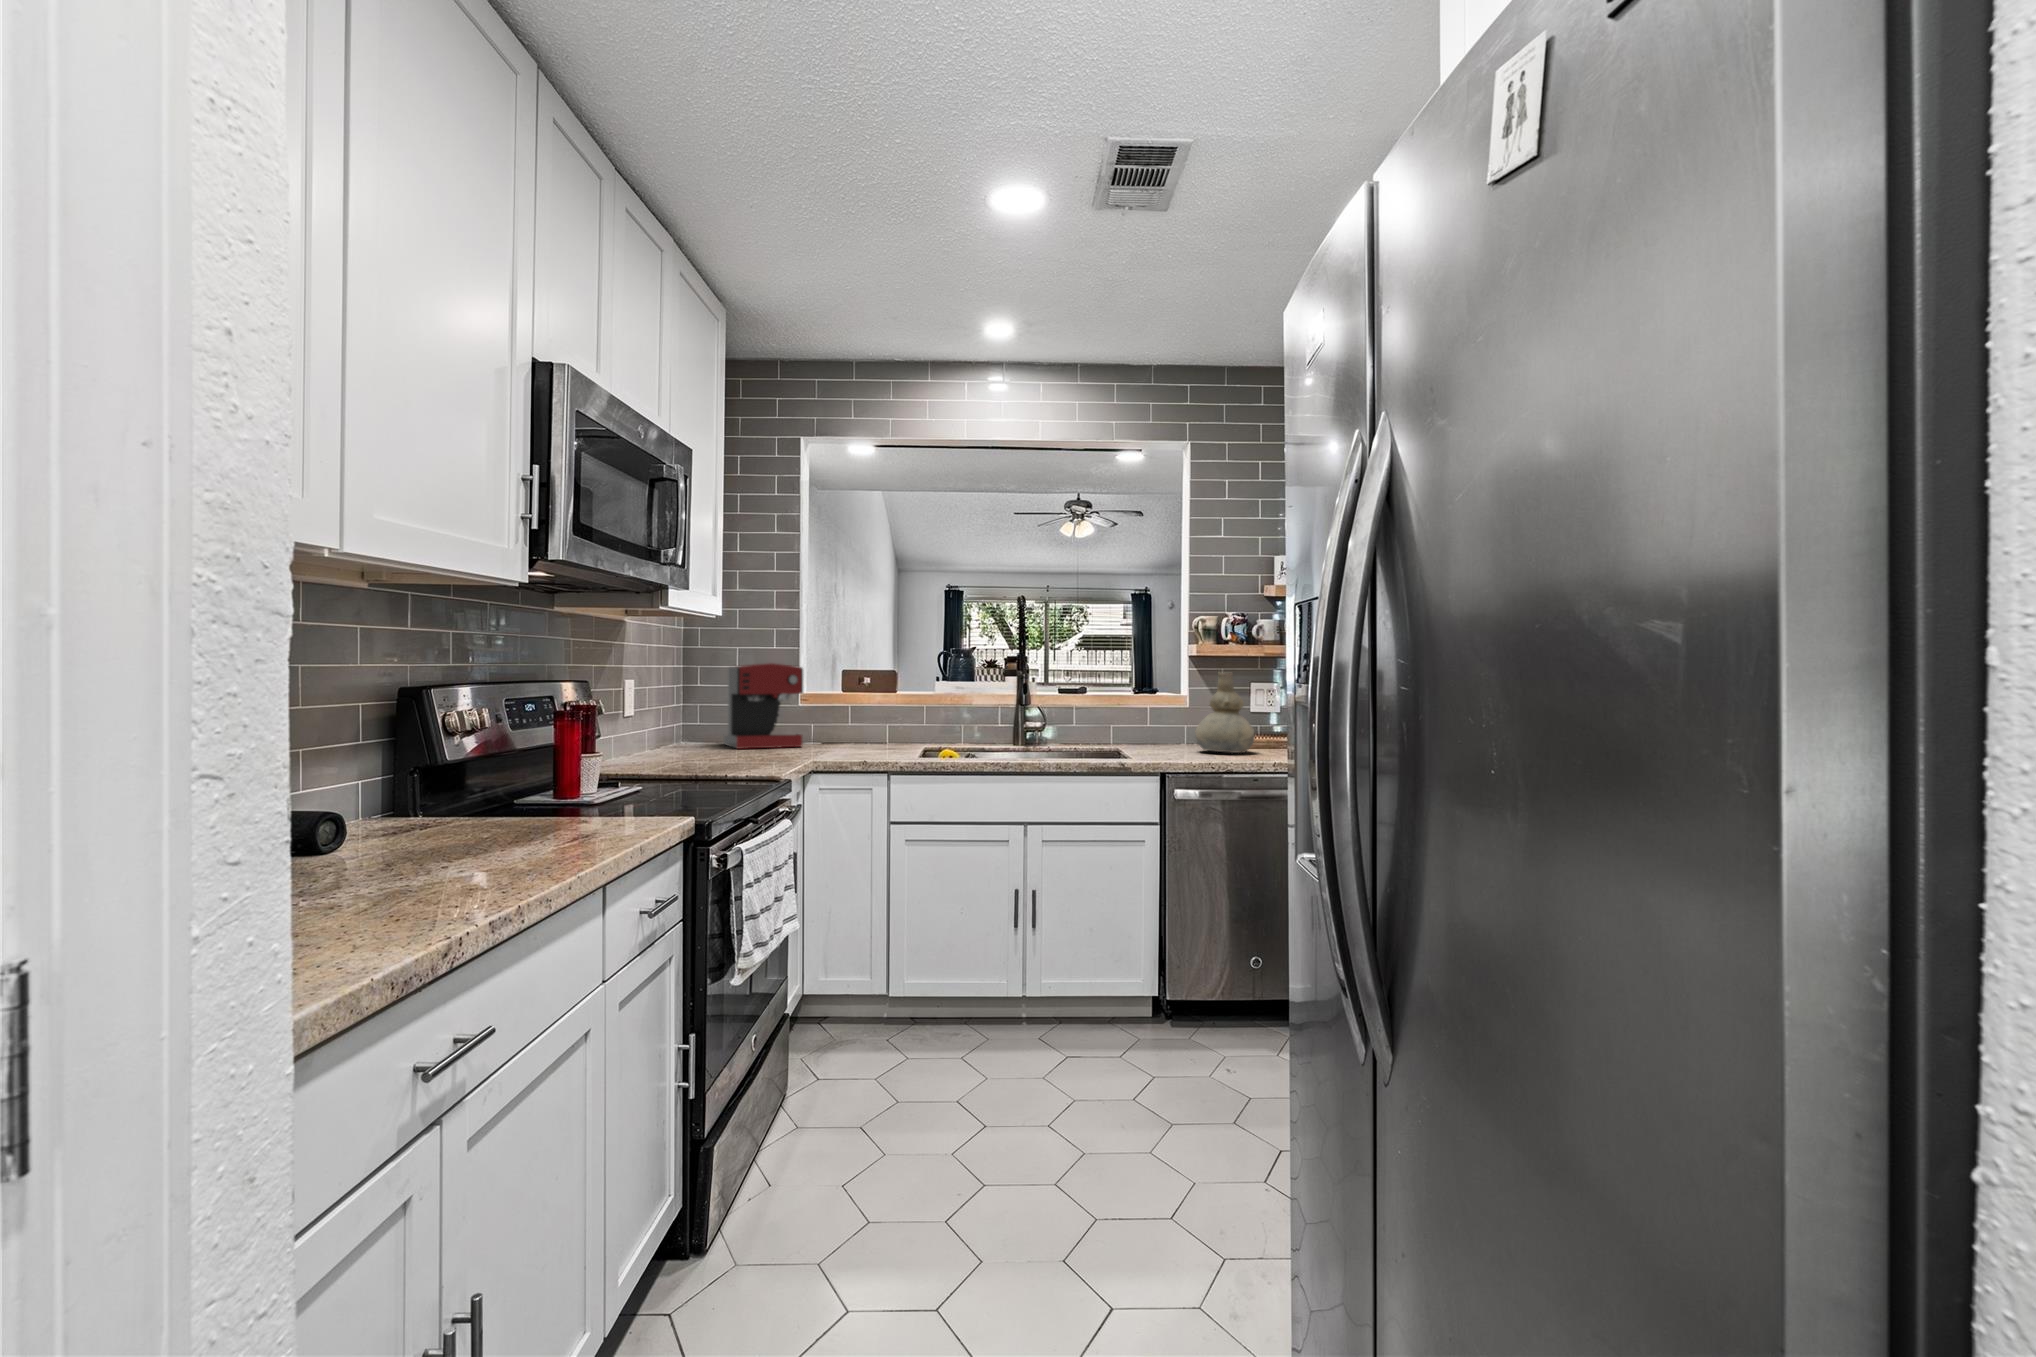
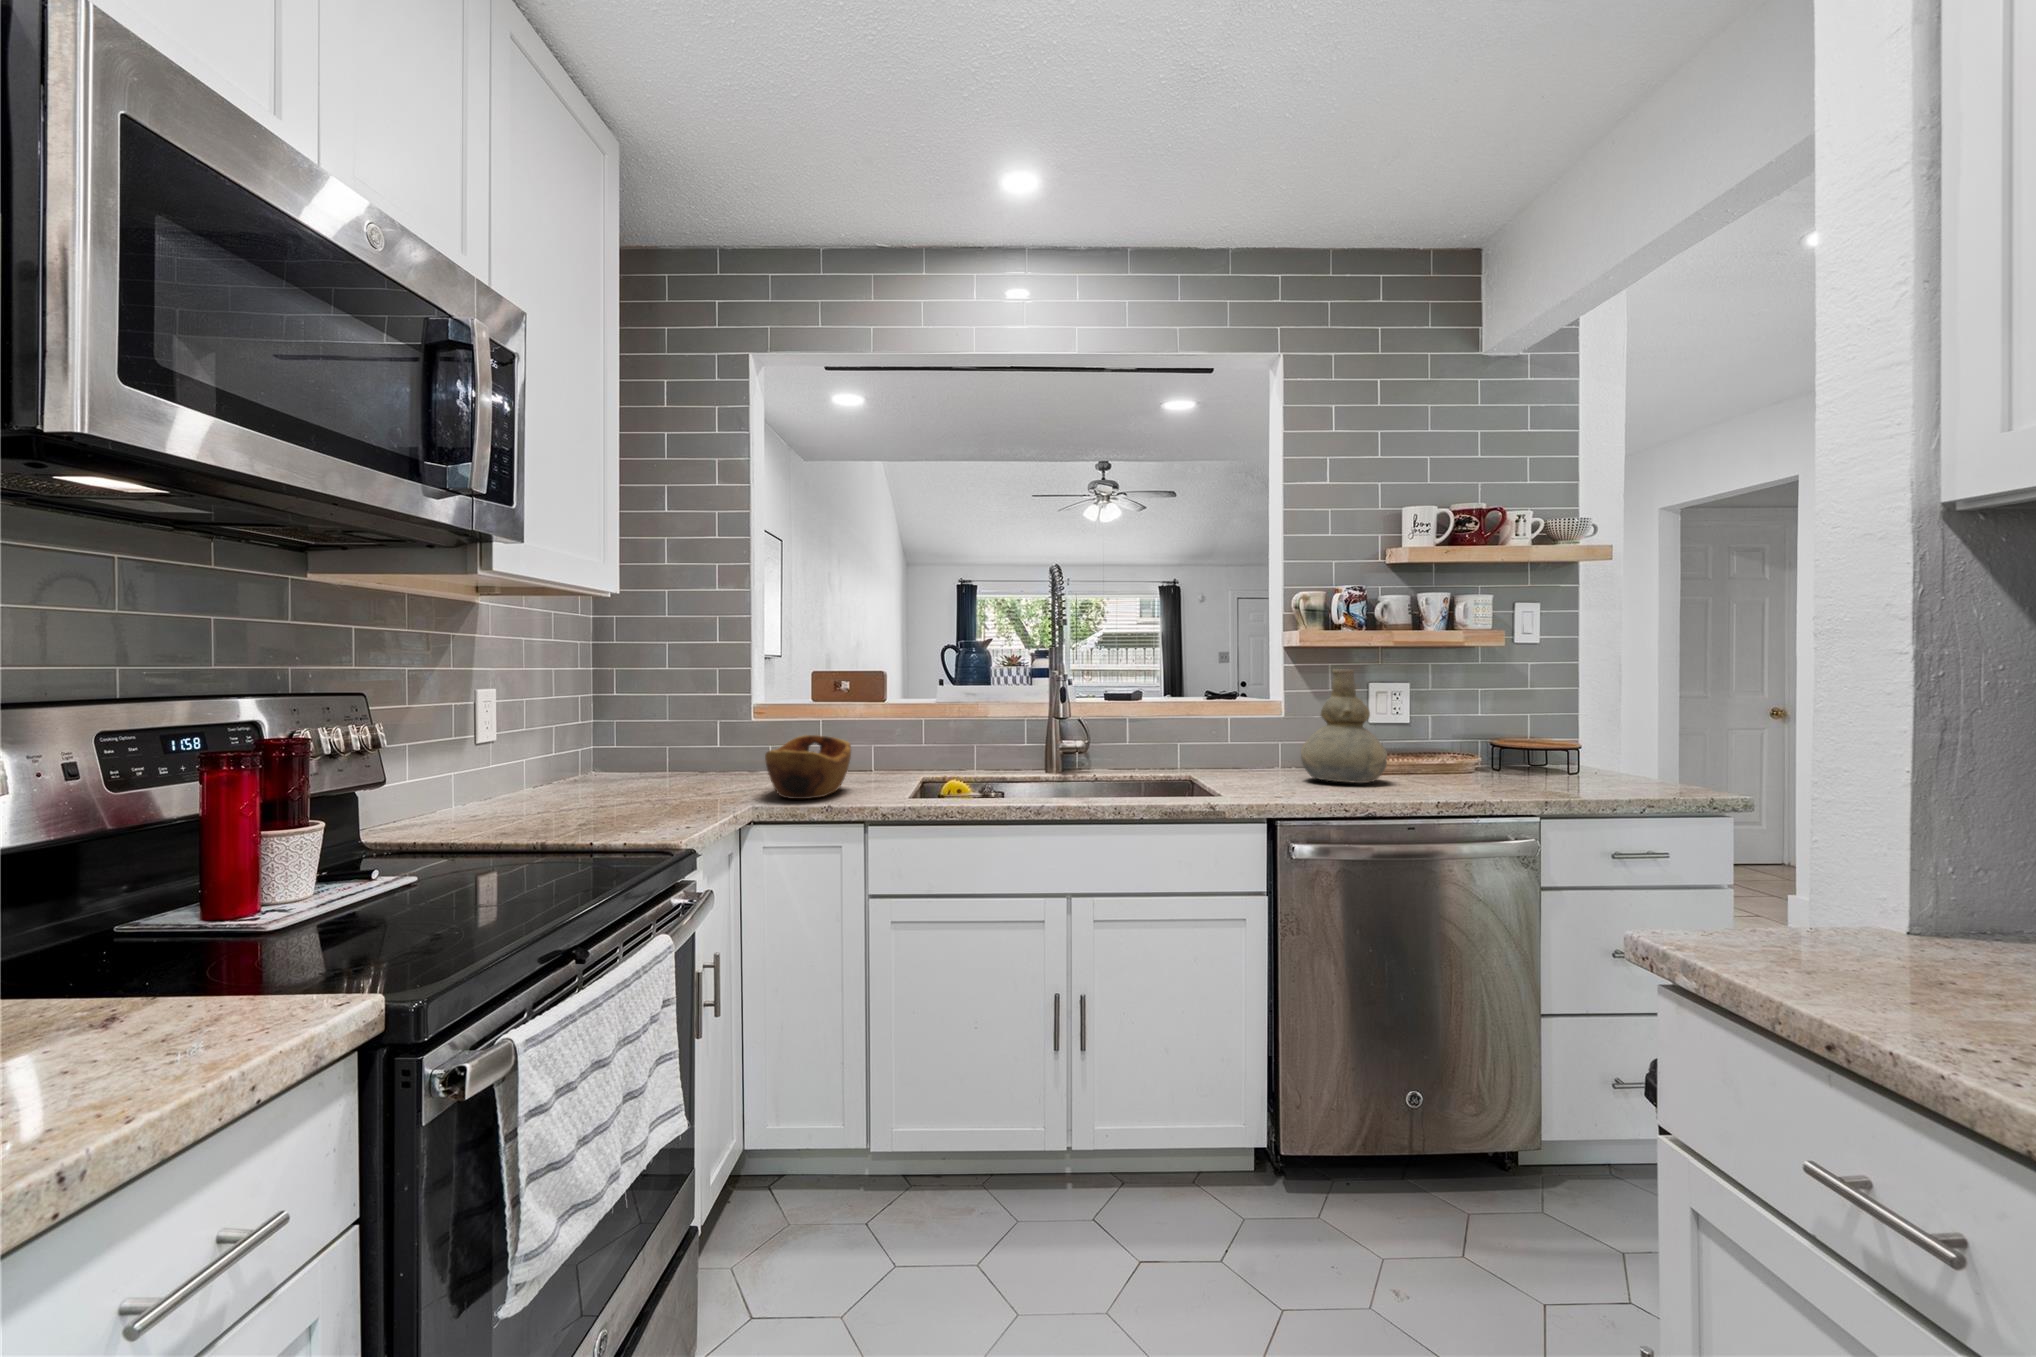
coffee maker: present [724,663,803,749] -> none [652,654,756,782]
wooden bowl: none [818,716,876,758] -> present [765,735,851,799]

